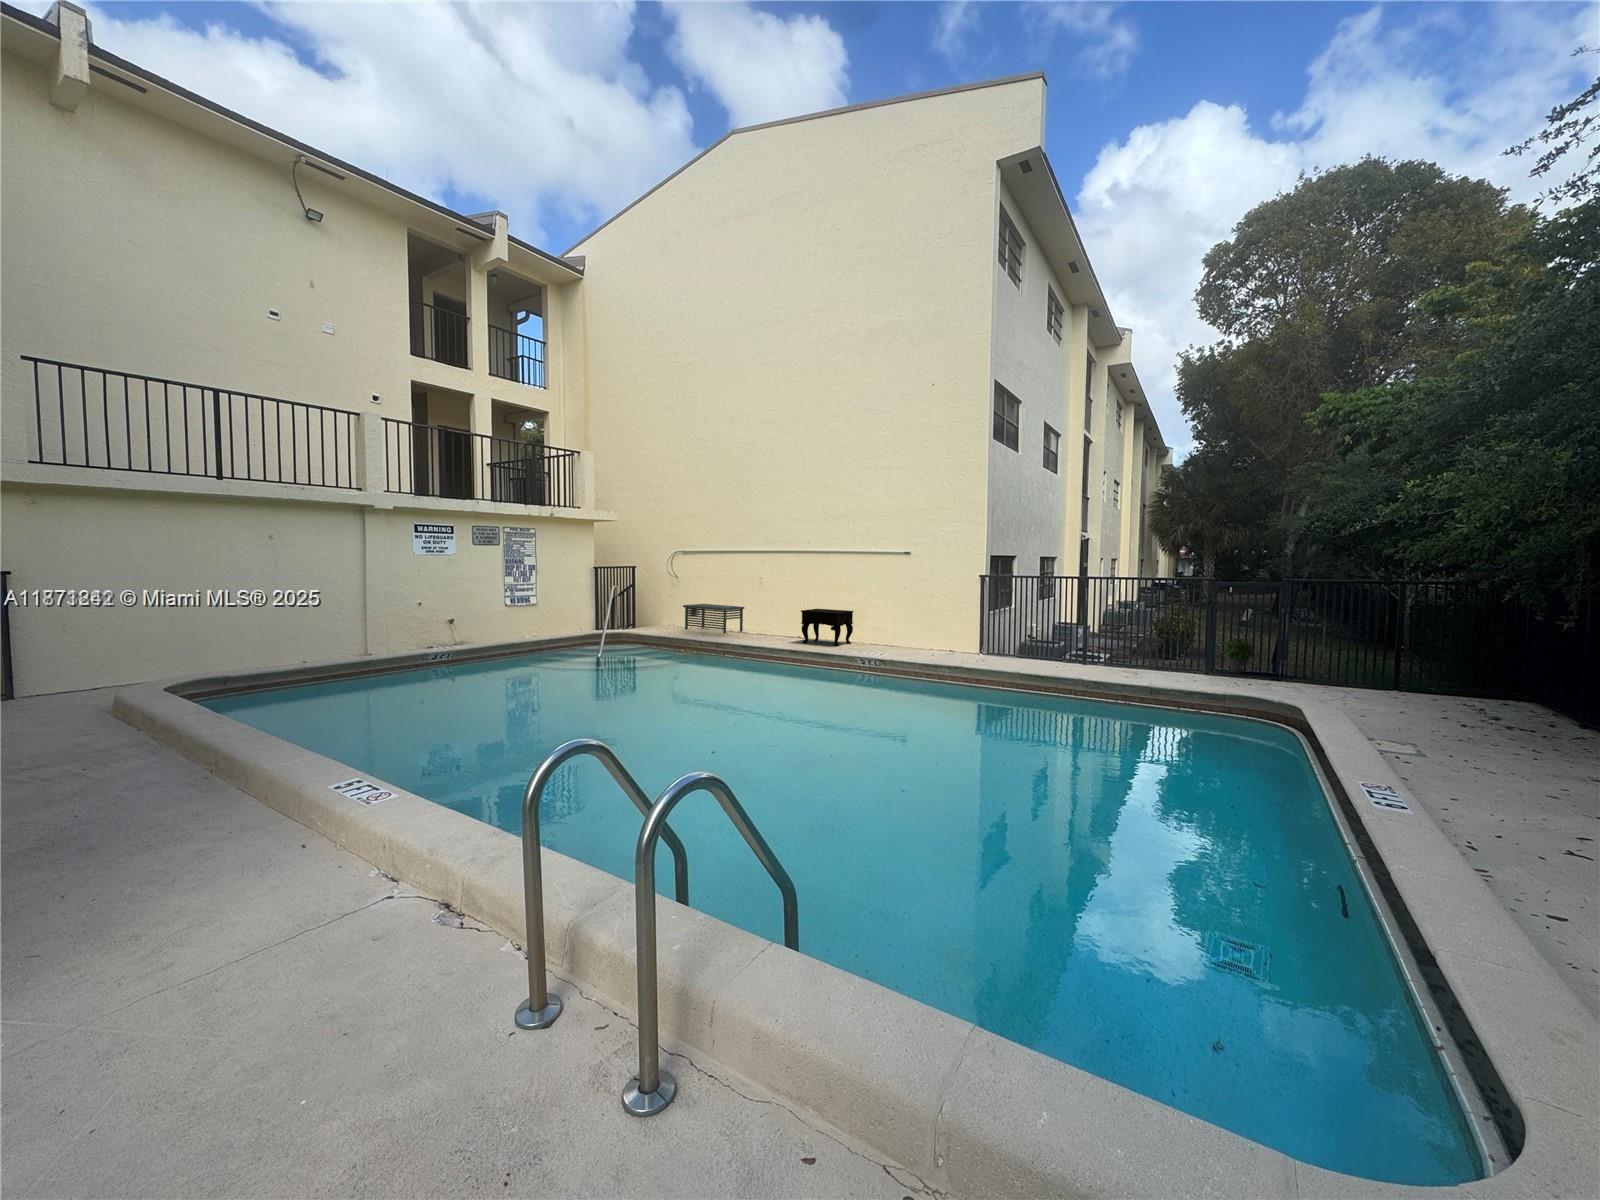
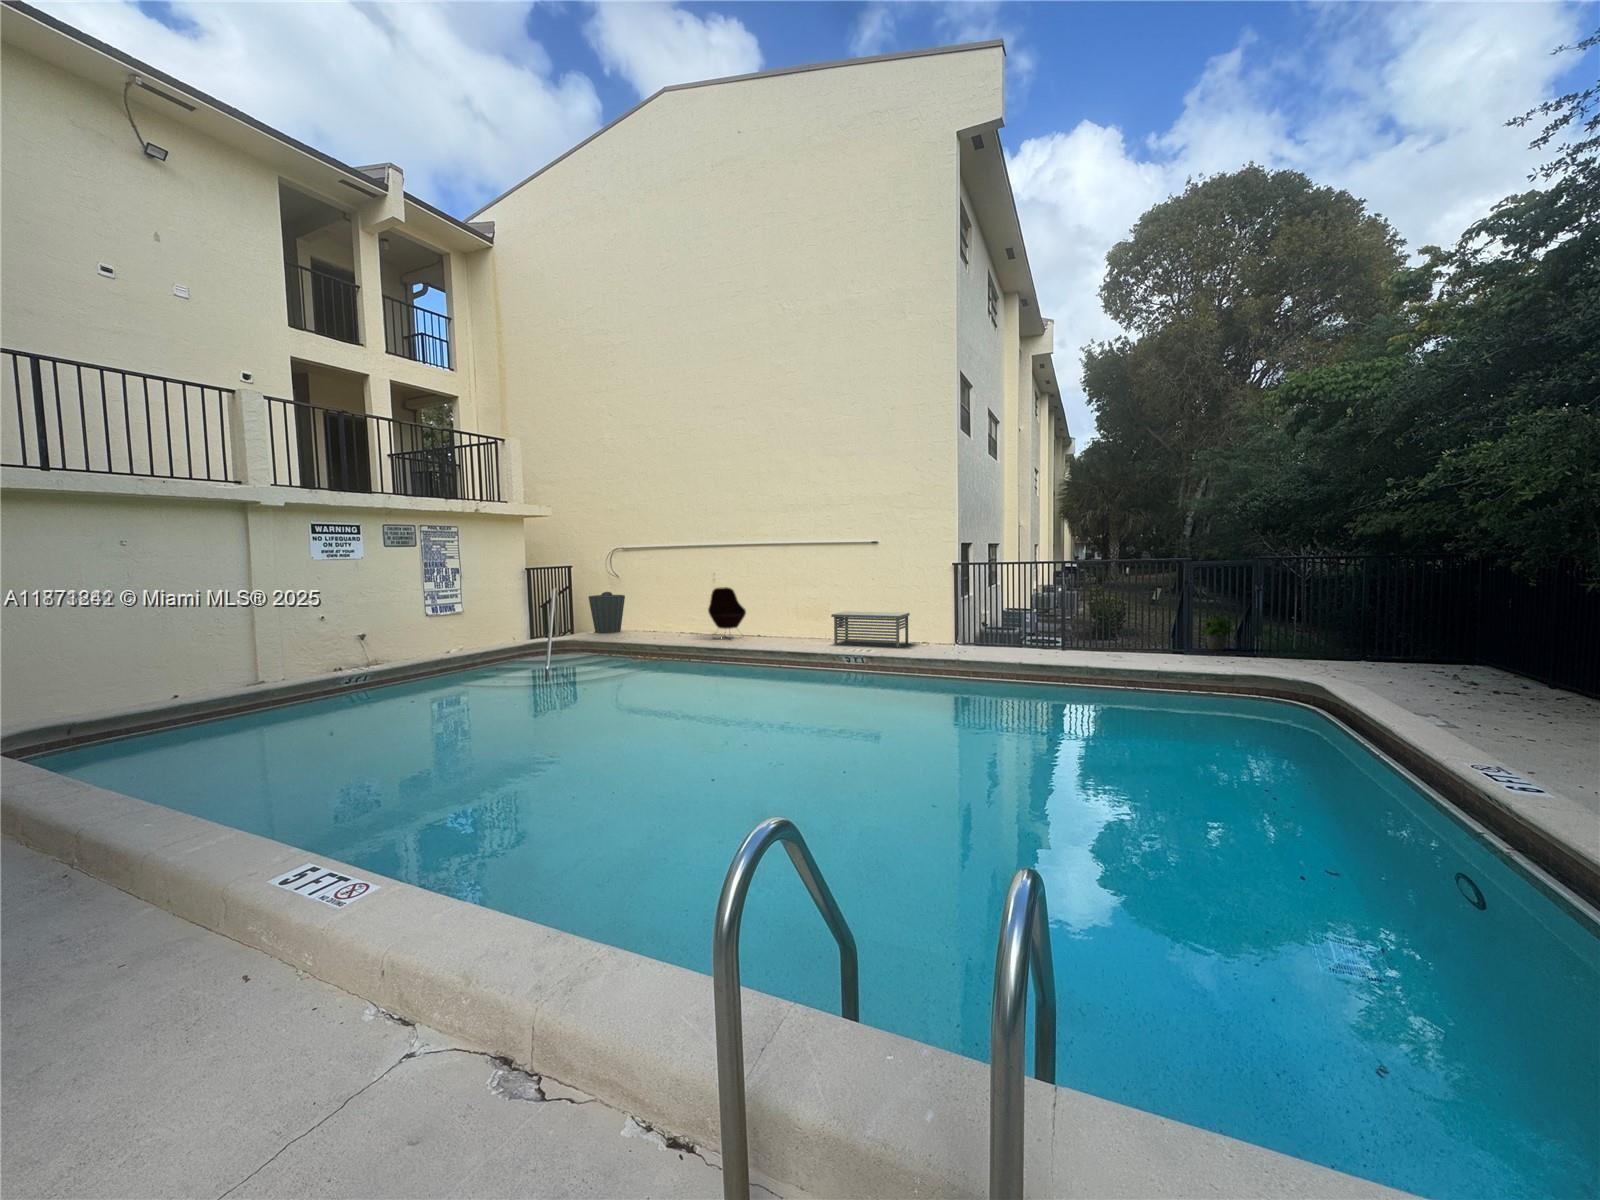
trash can: none [652,590,684,627] -> present [589,592,625,633]
chair: none [751,590,786,639] -> present [708,587,746,639]
storage bench: present [683,604,744,633] -> present [831,611,910,647]
side table: present [801,609,853,646] -> none [767,605,821,644]

